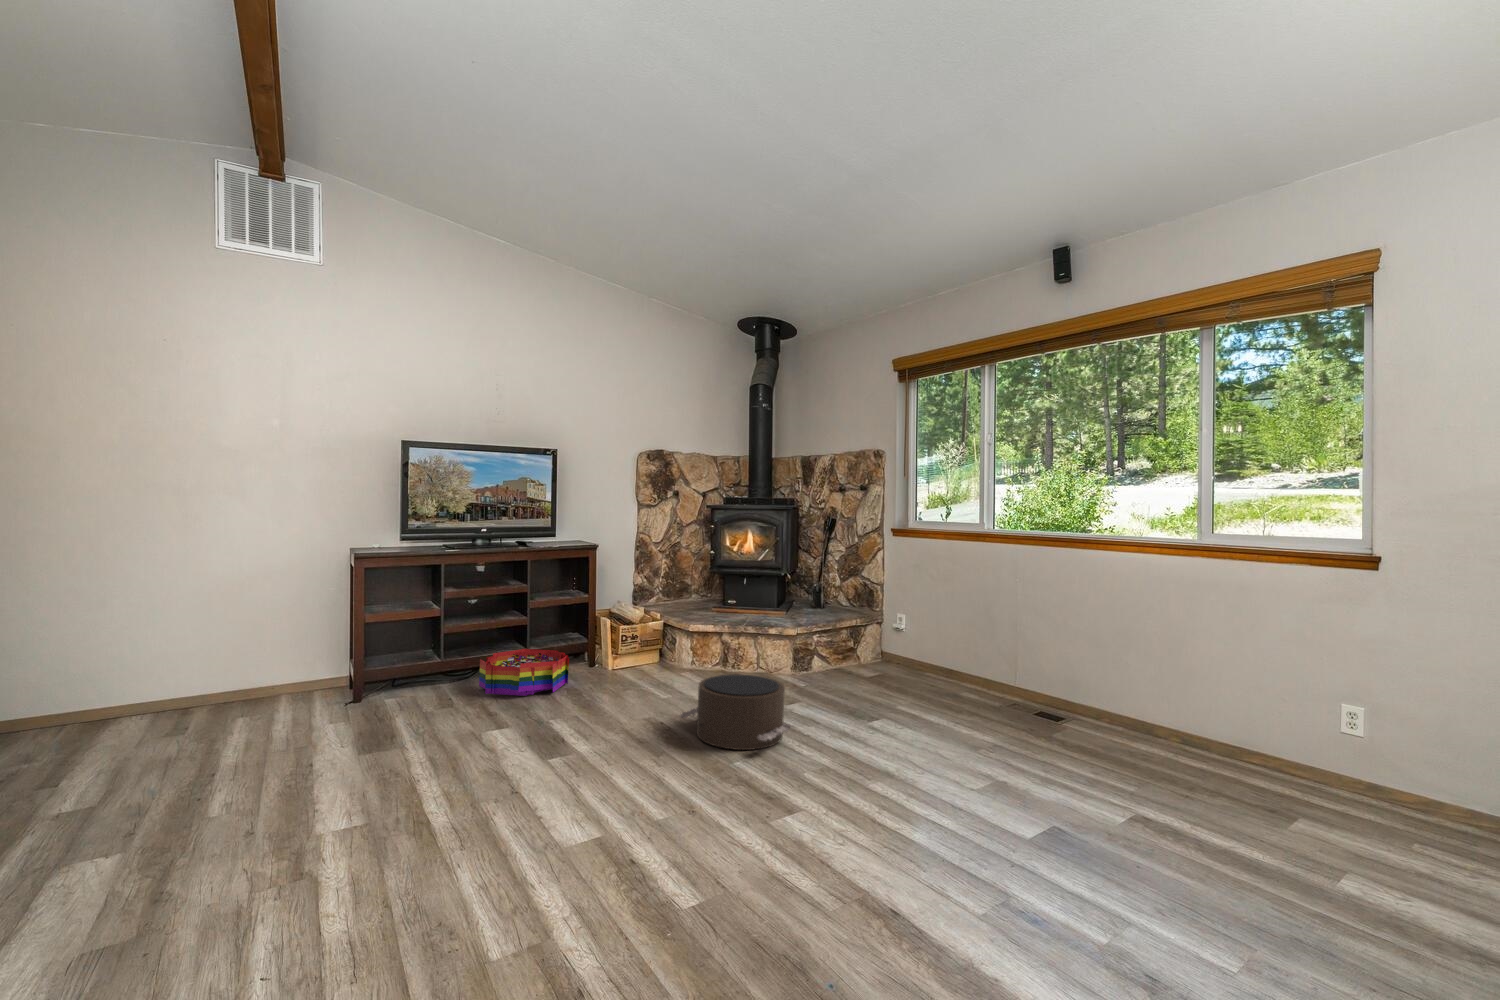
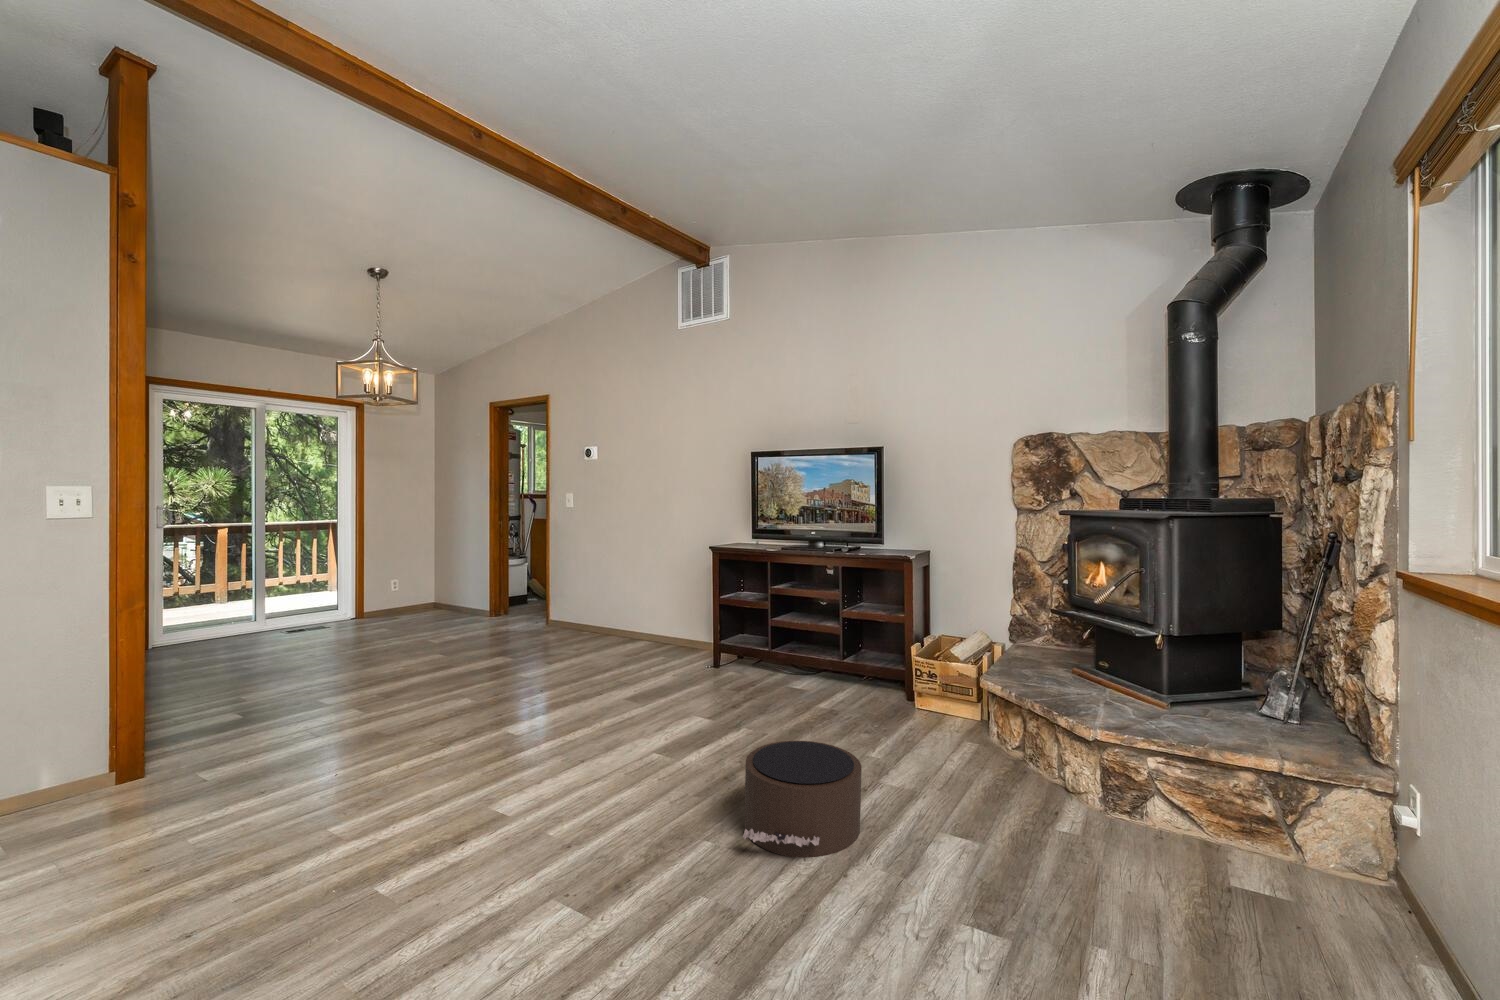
storage bin: present [479,649,569,696] -> none [763,658,850,712]

